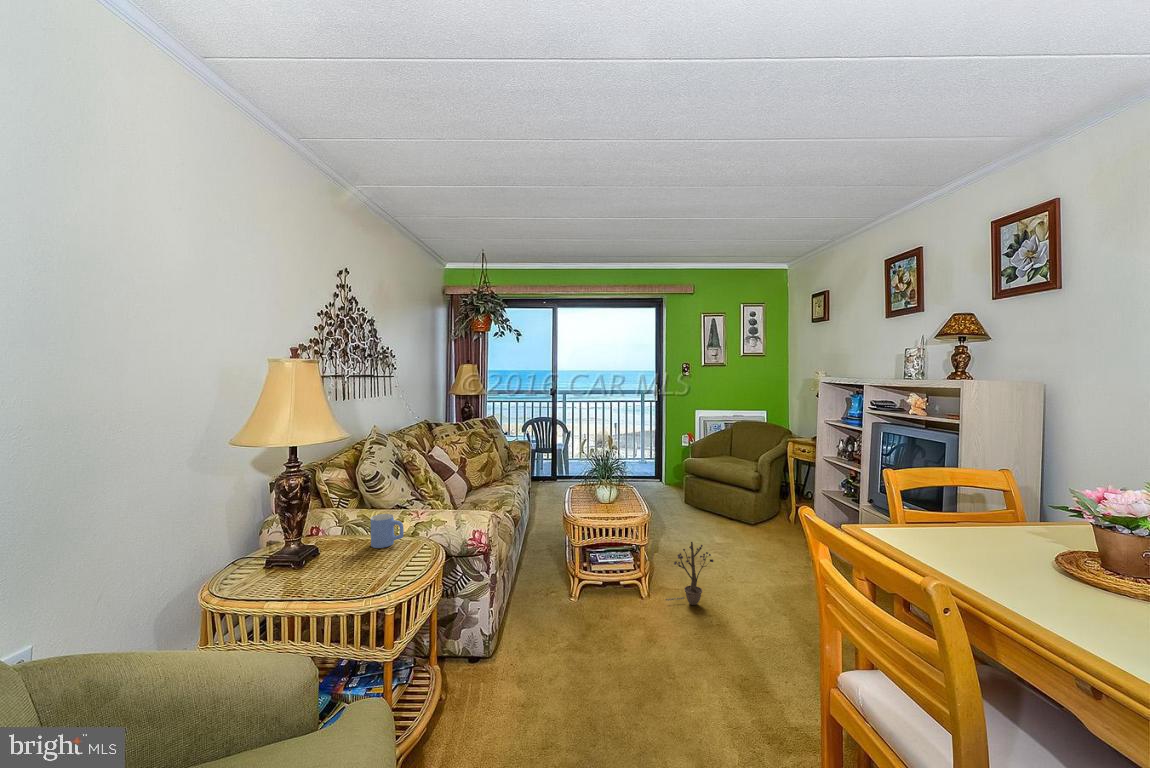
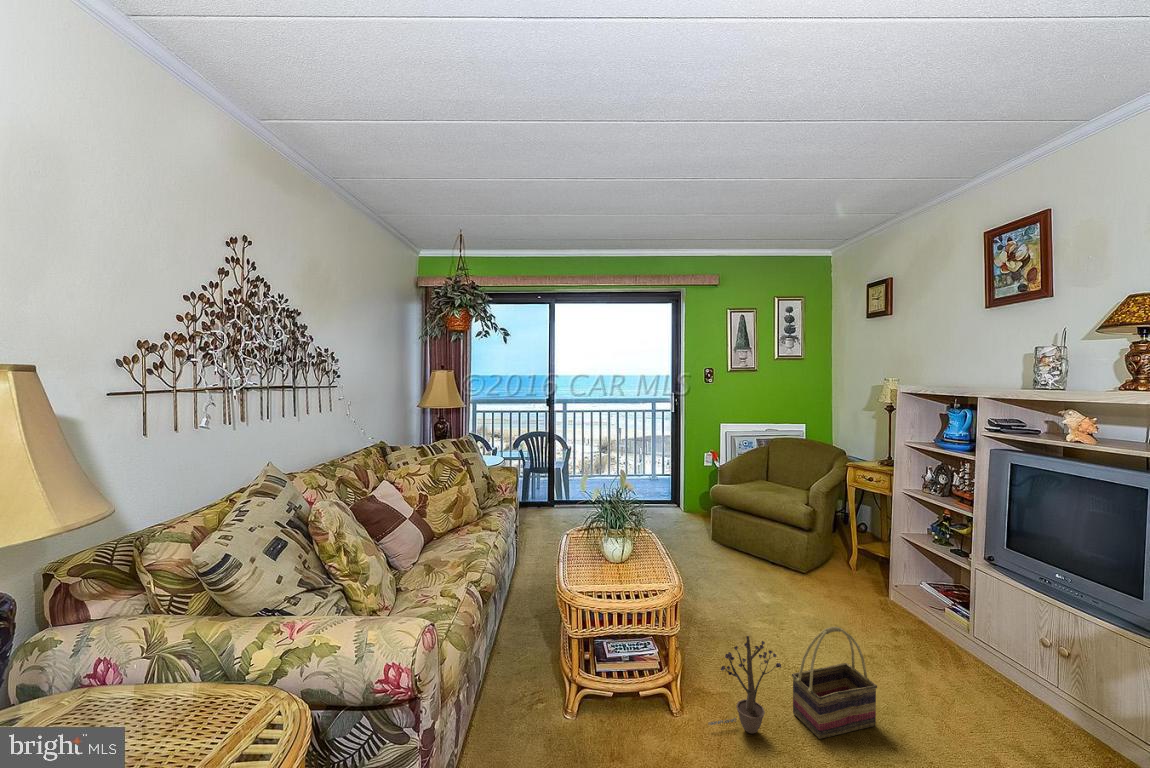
mug: present [371,514,404,548] -> none [168,648,237,727]
basket: none [723,538,778,607] -> present [792,627,877,739]

